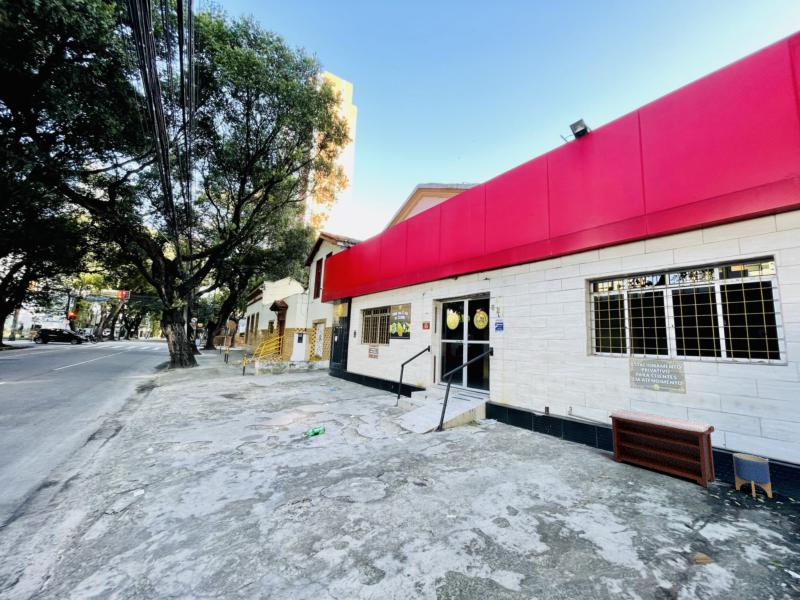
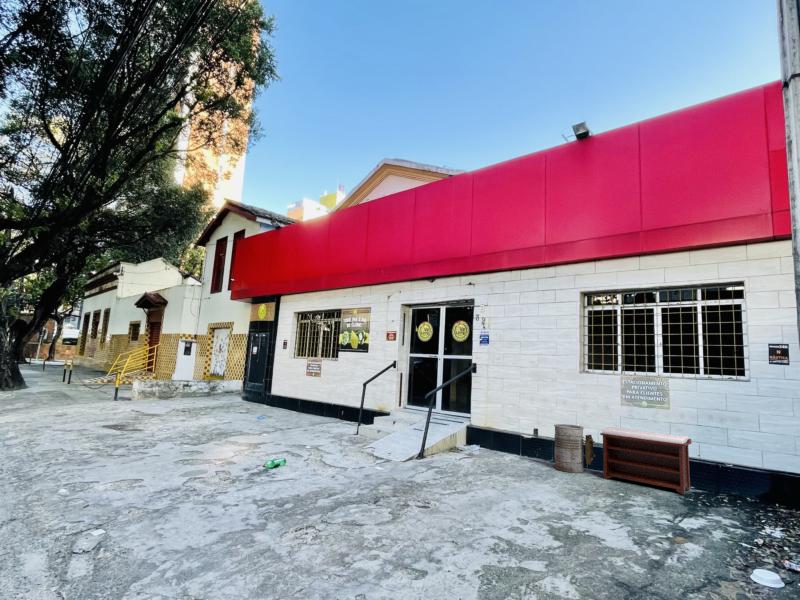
trash can: none [563,405,606,453] -> present [554,424,596,473]
planter: present [733,453,772,498] -> none [706,462,734,500]

